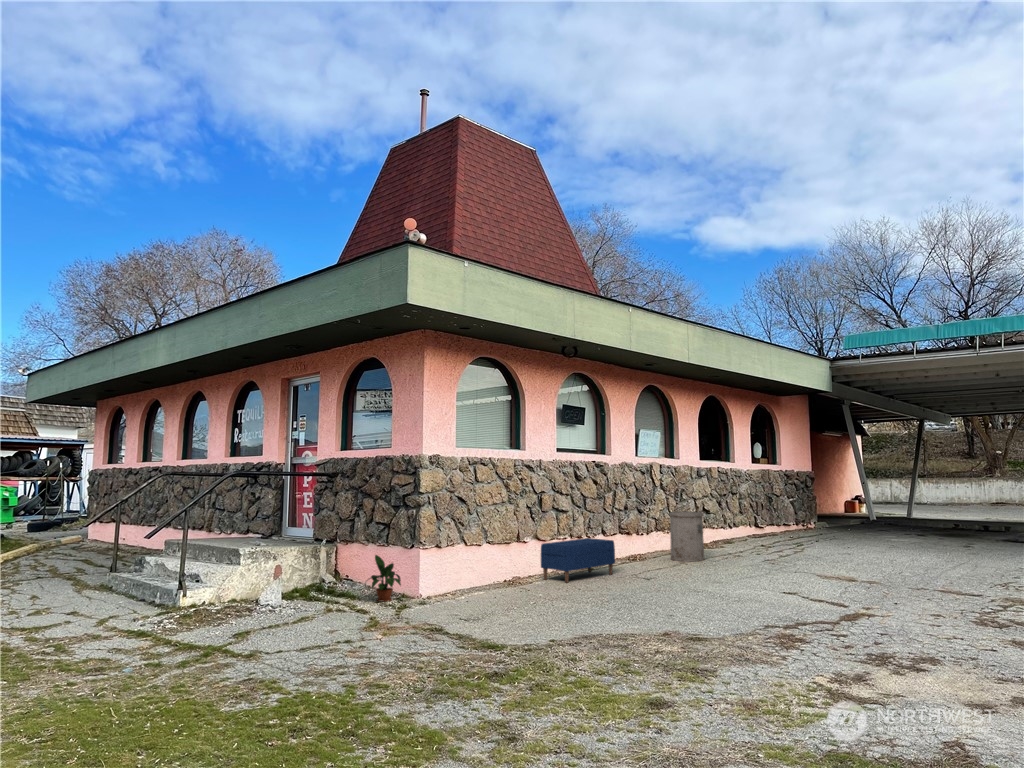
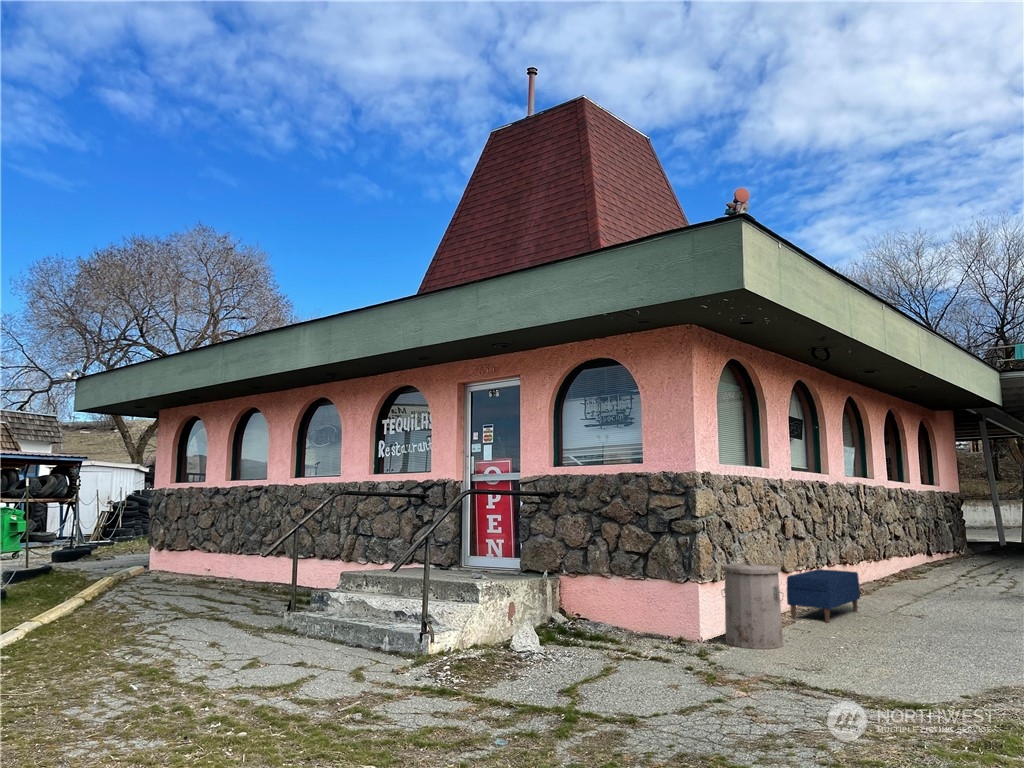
trash can: present [669,511,705,561] -> present [723,563,783,649]
potted plant: present [369,555,401,601] -> none [632,591,678,648]

